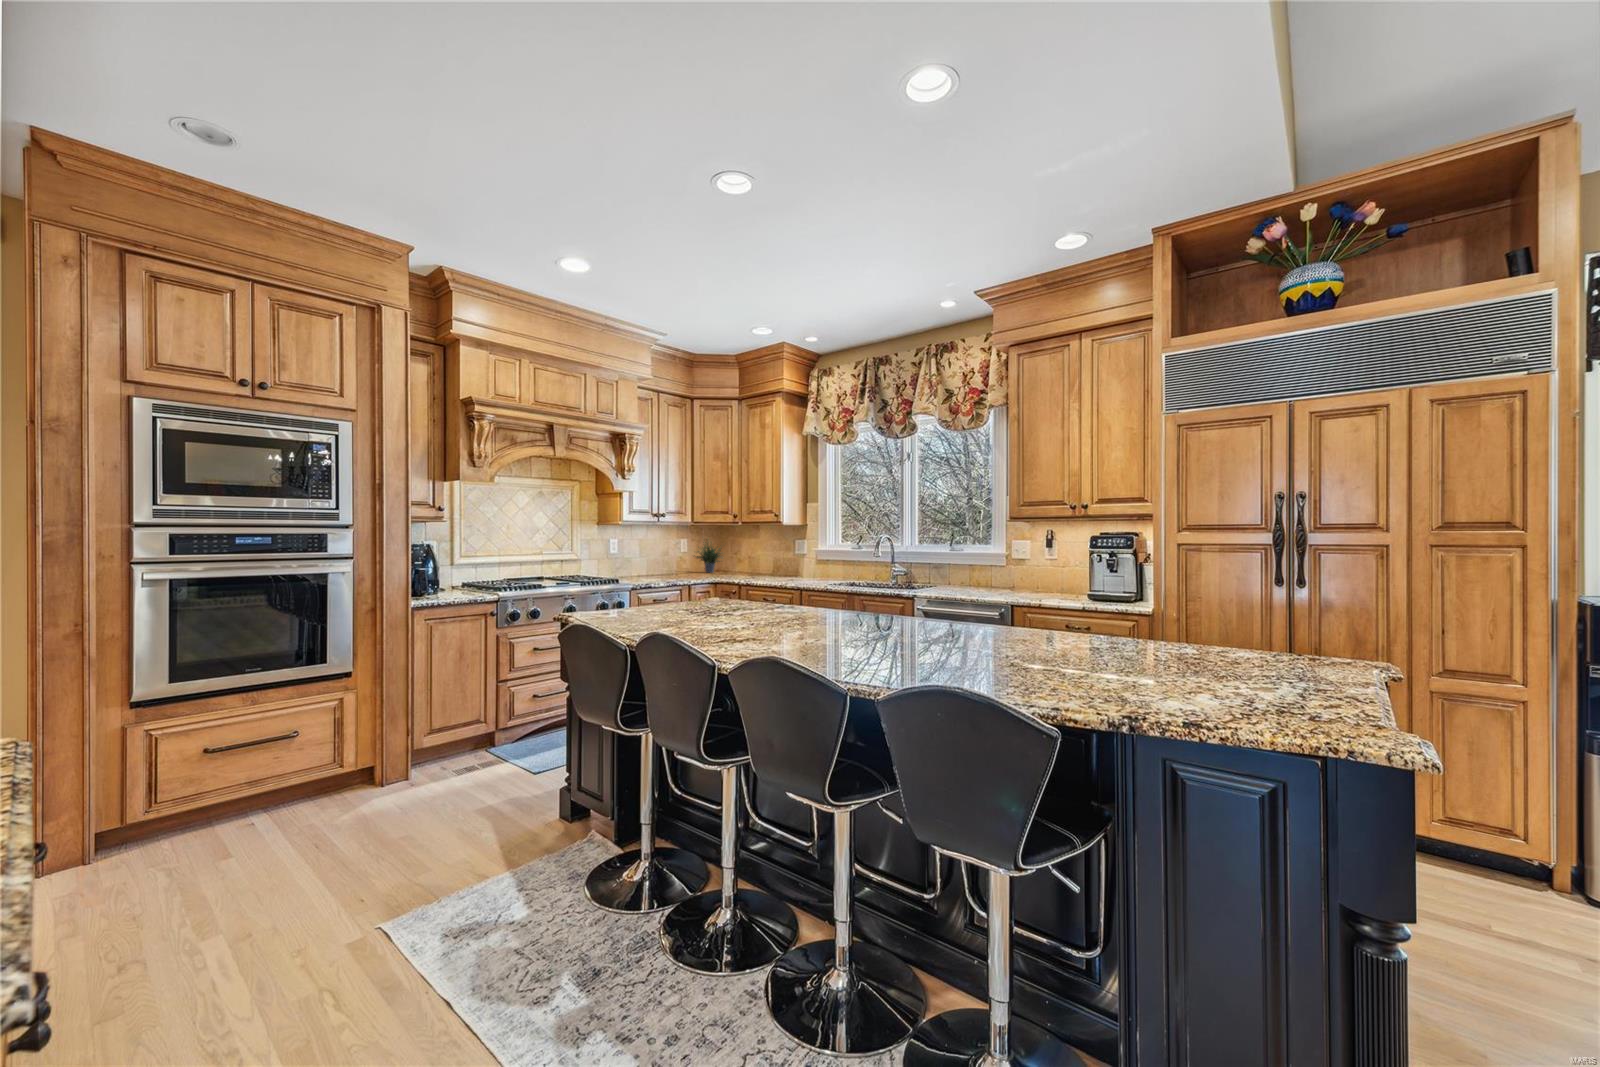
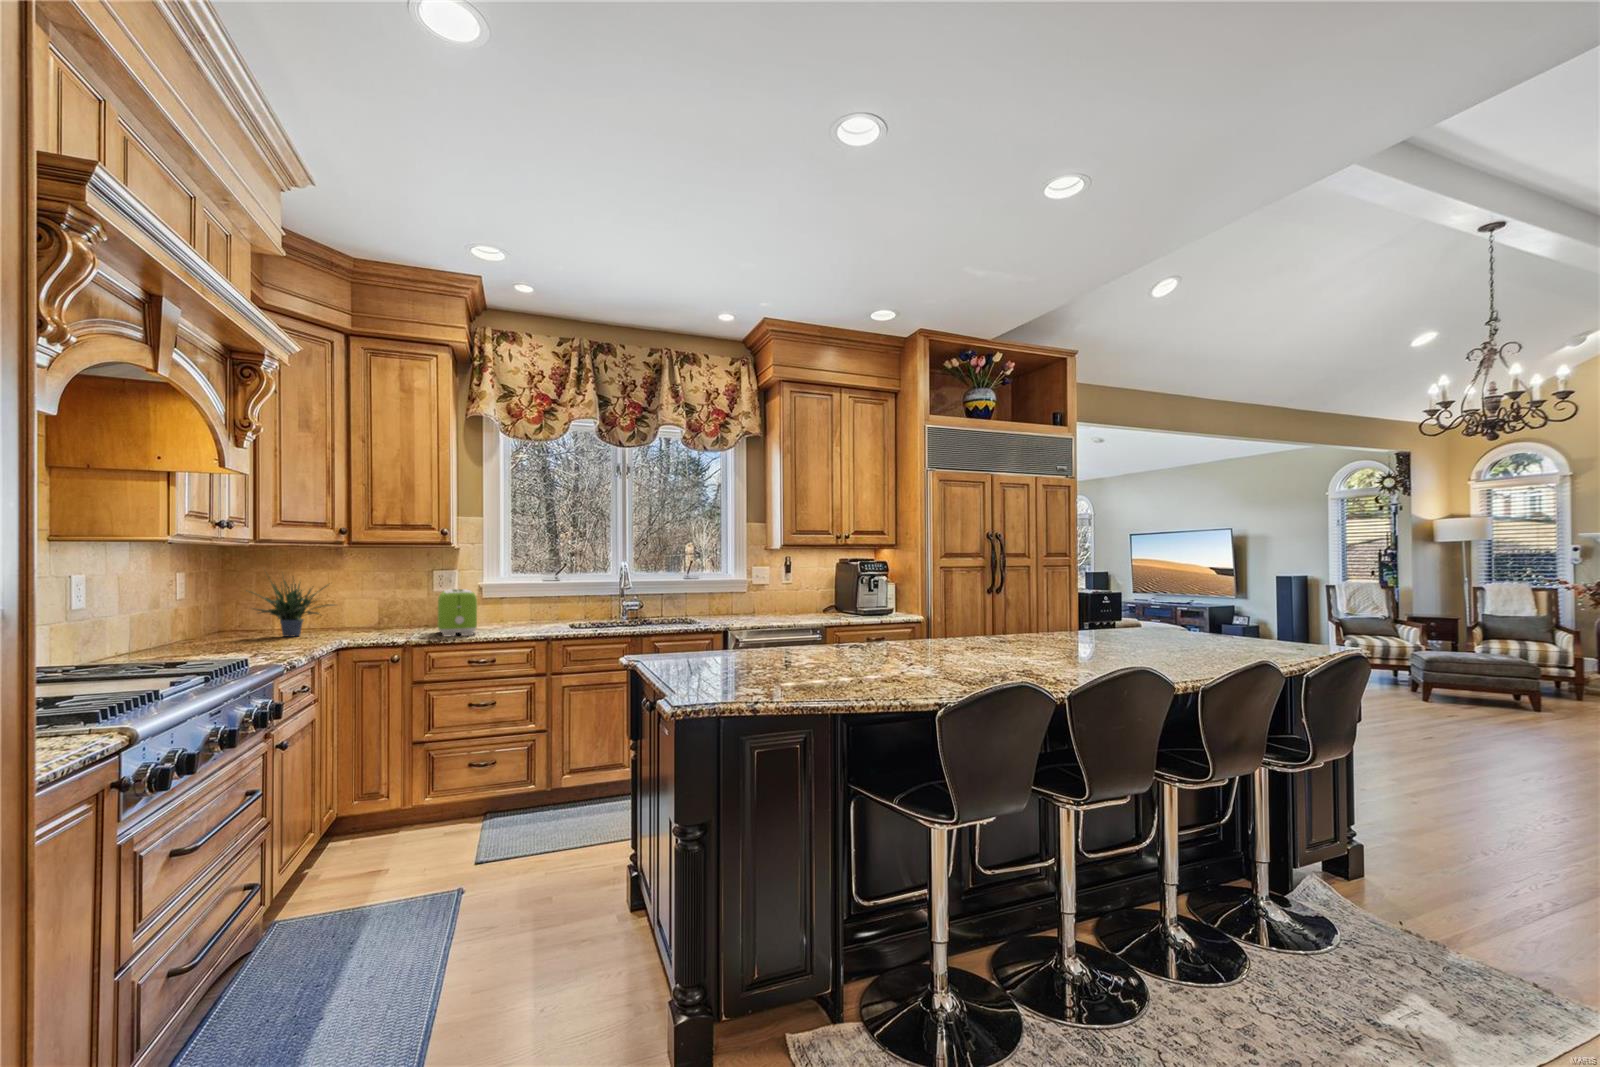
toaster: none [743,549,782,578] -> present [437,589,477,636]

